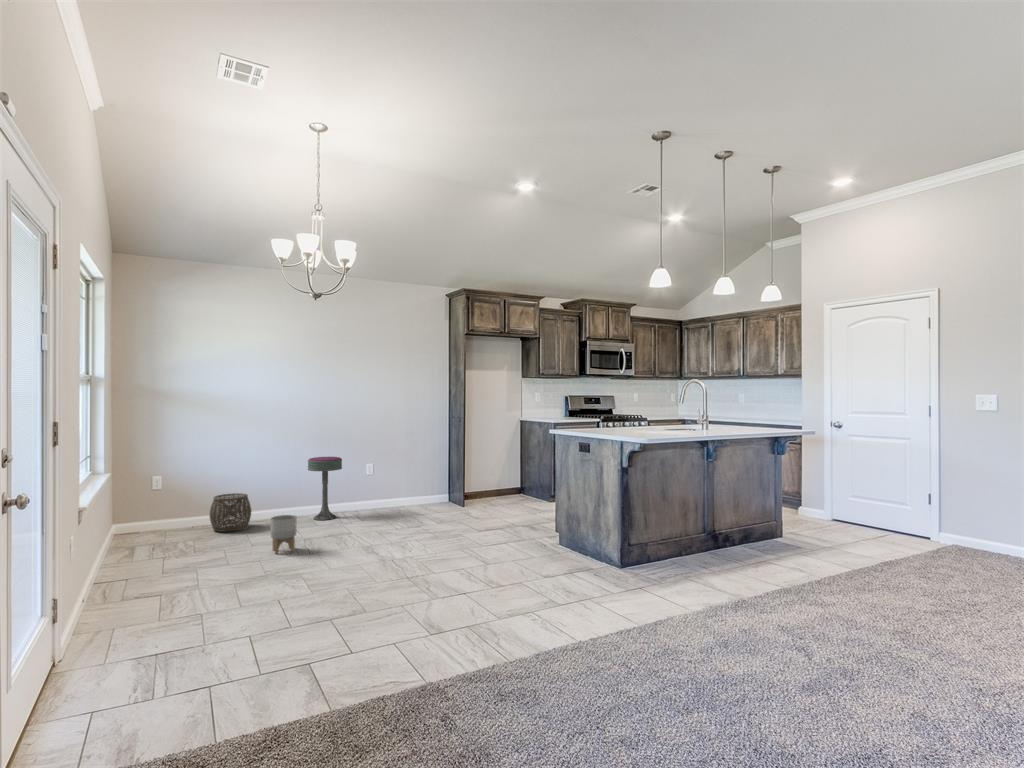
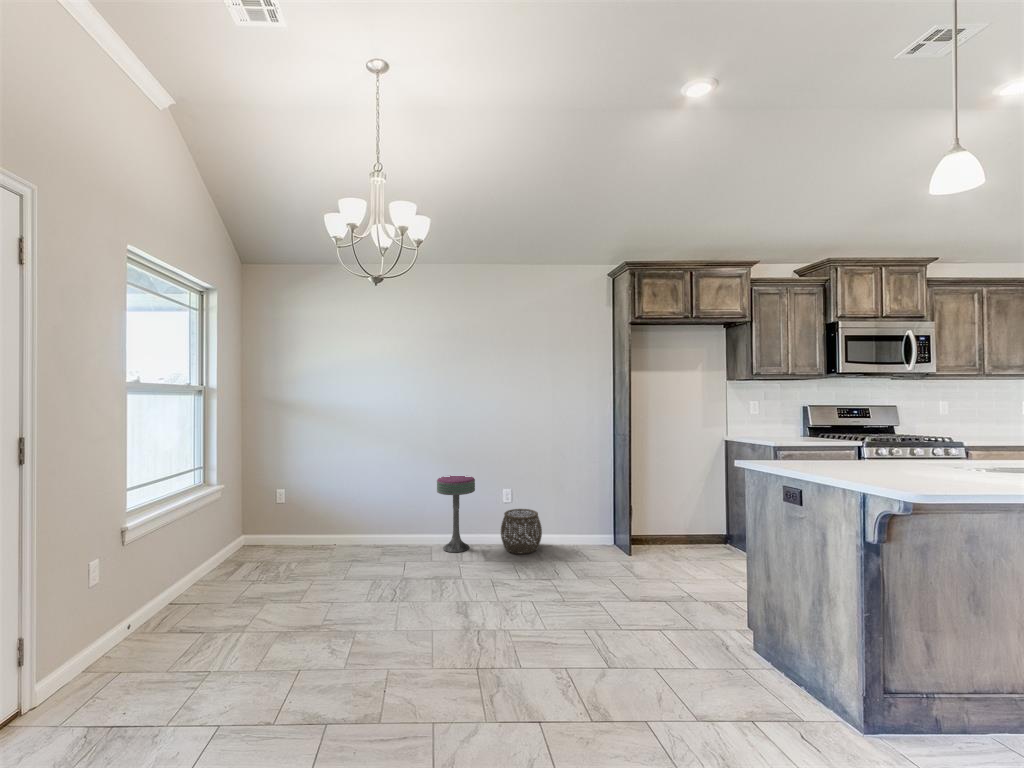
woven basket: present [209,493,251,532] -> present [501,509,542,554]
planter: present [271,515,297,554] -> none [326,560,359,614]

